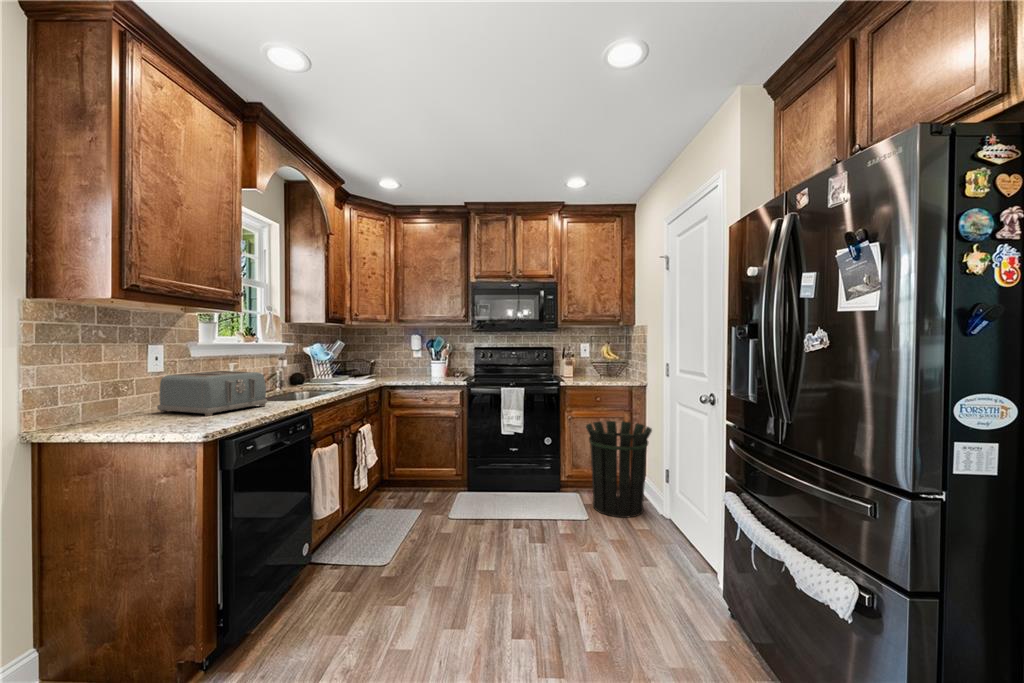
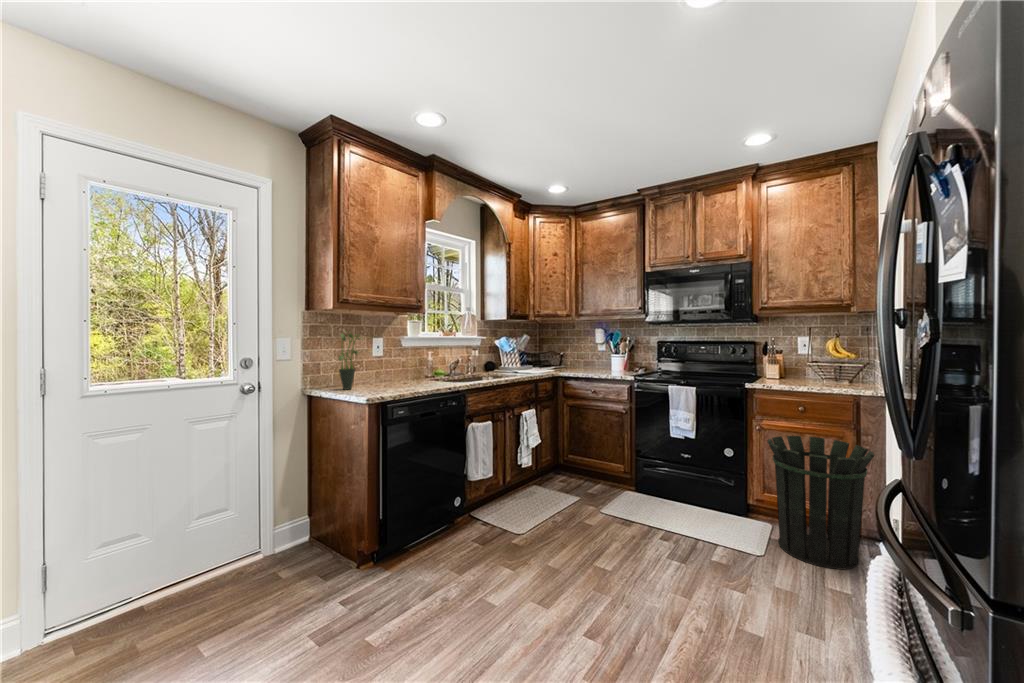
potted plant: none [117,335,168,426] -> present [339,333,360,390]
toaster: present [157,371,267,416] -> none [373,357,435,388]

